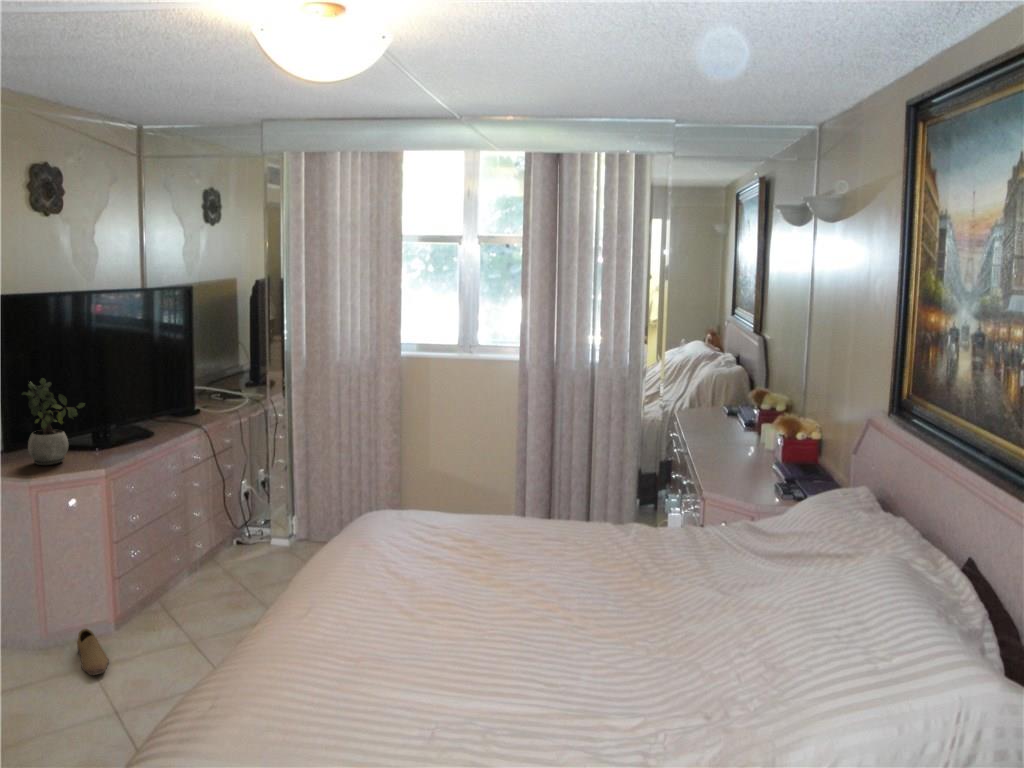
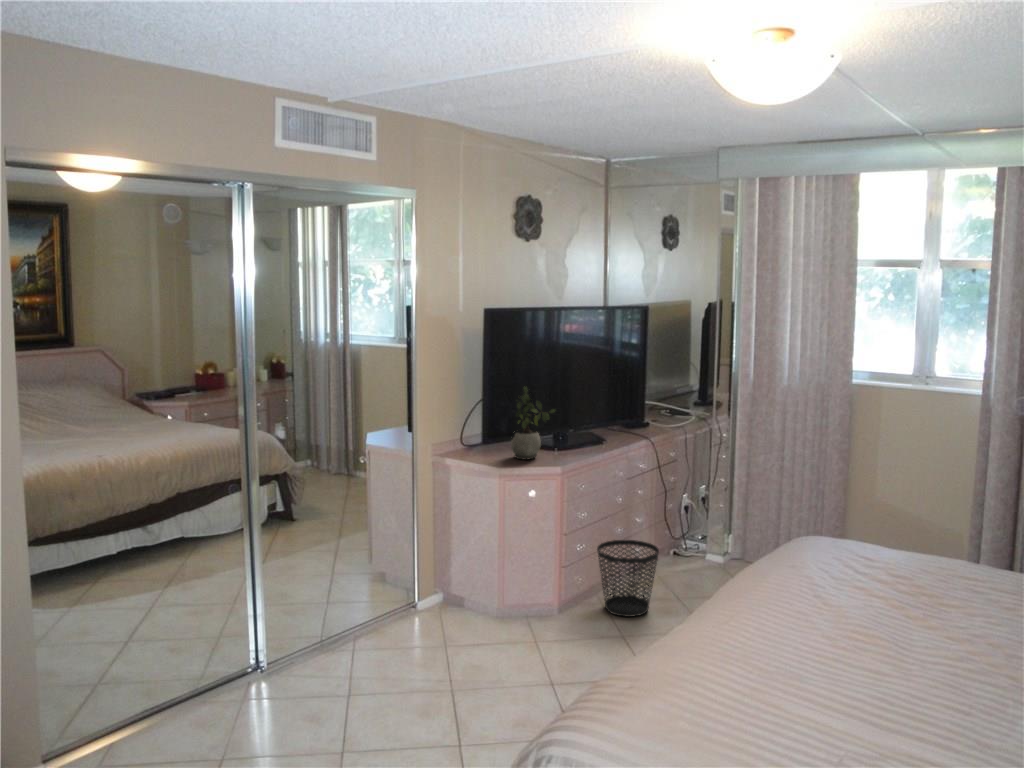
wastebasket: none [148,540,221,627] -> present [597,540,659,617]
shoe: present [77,629,109,675] -> none [538,602,561,640]

